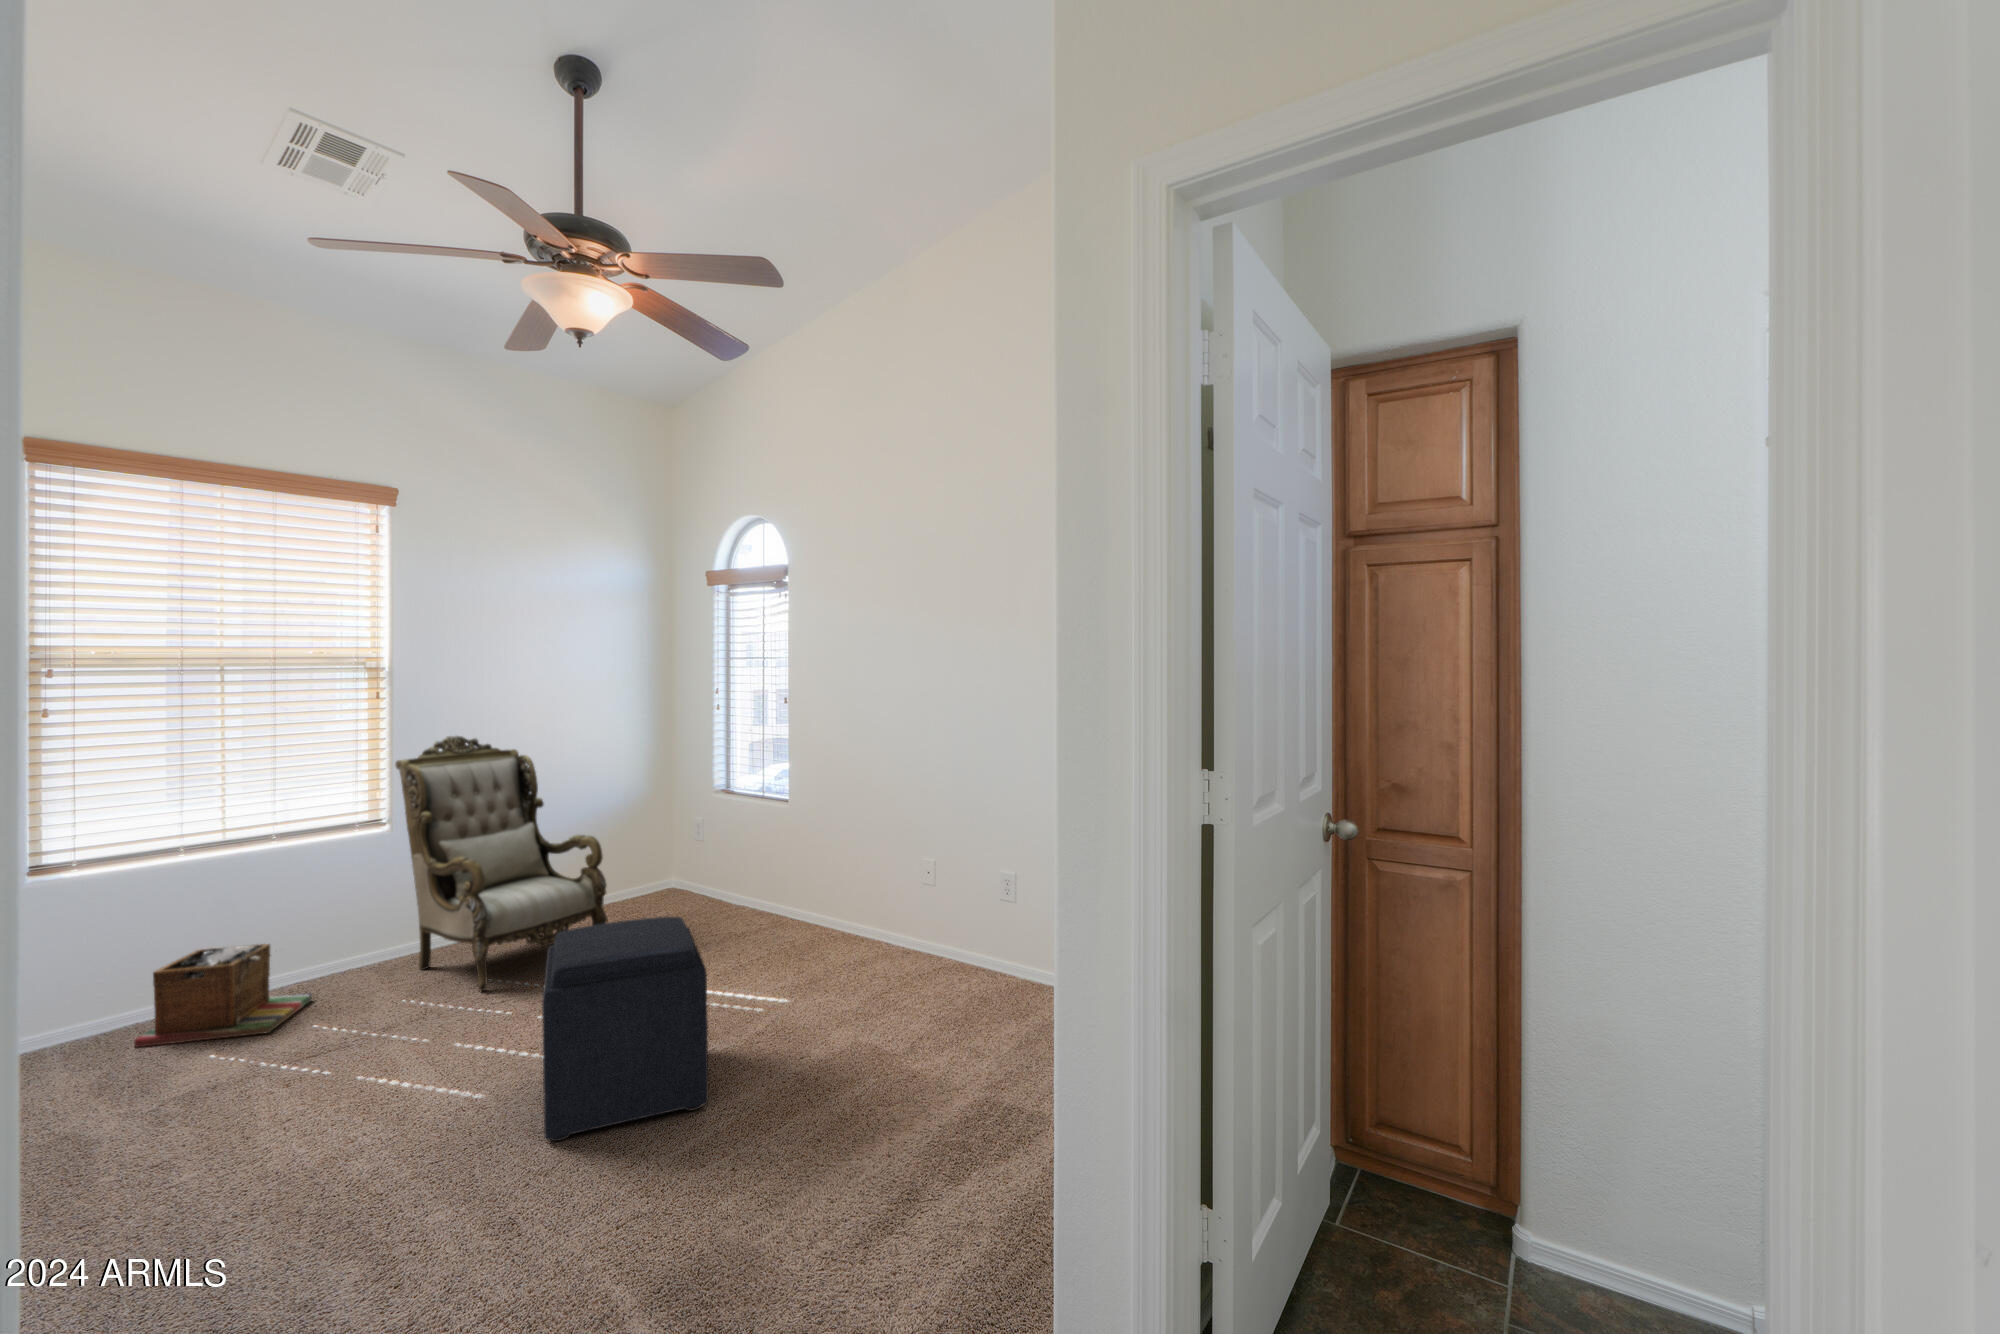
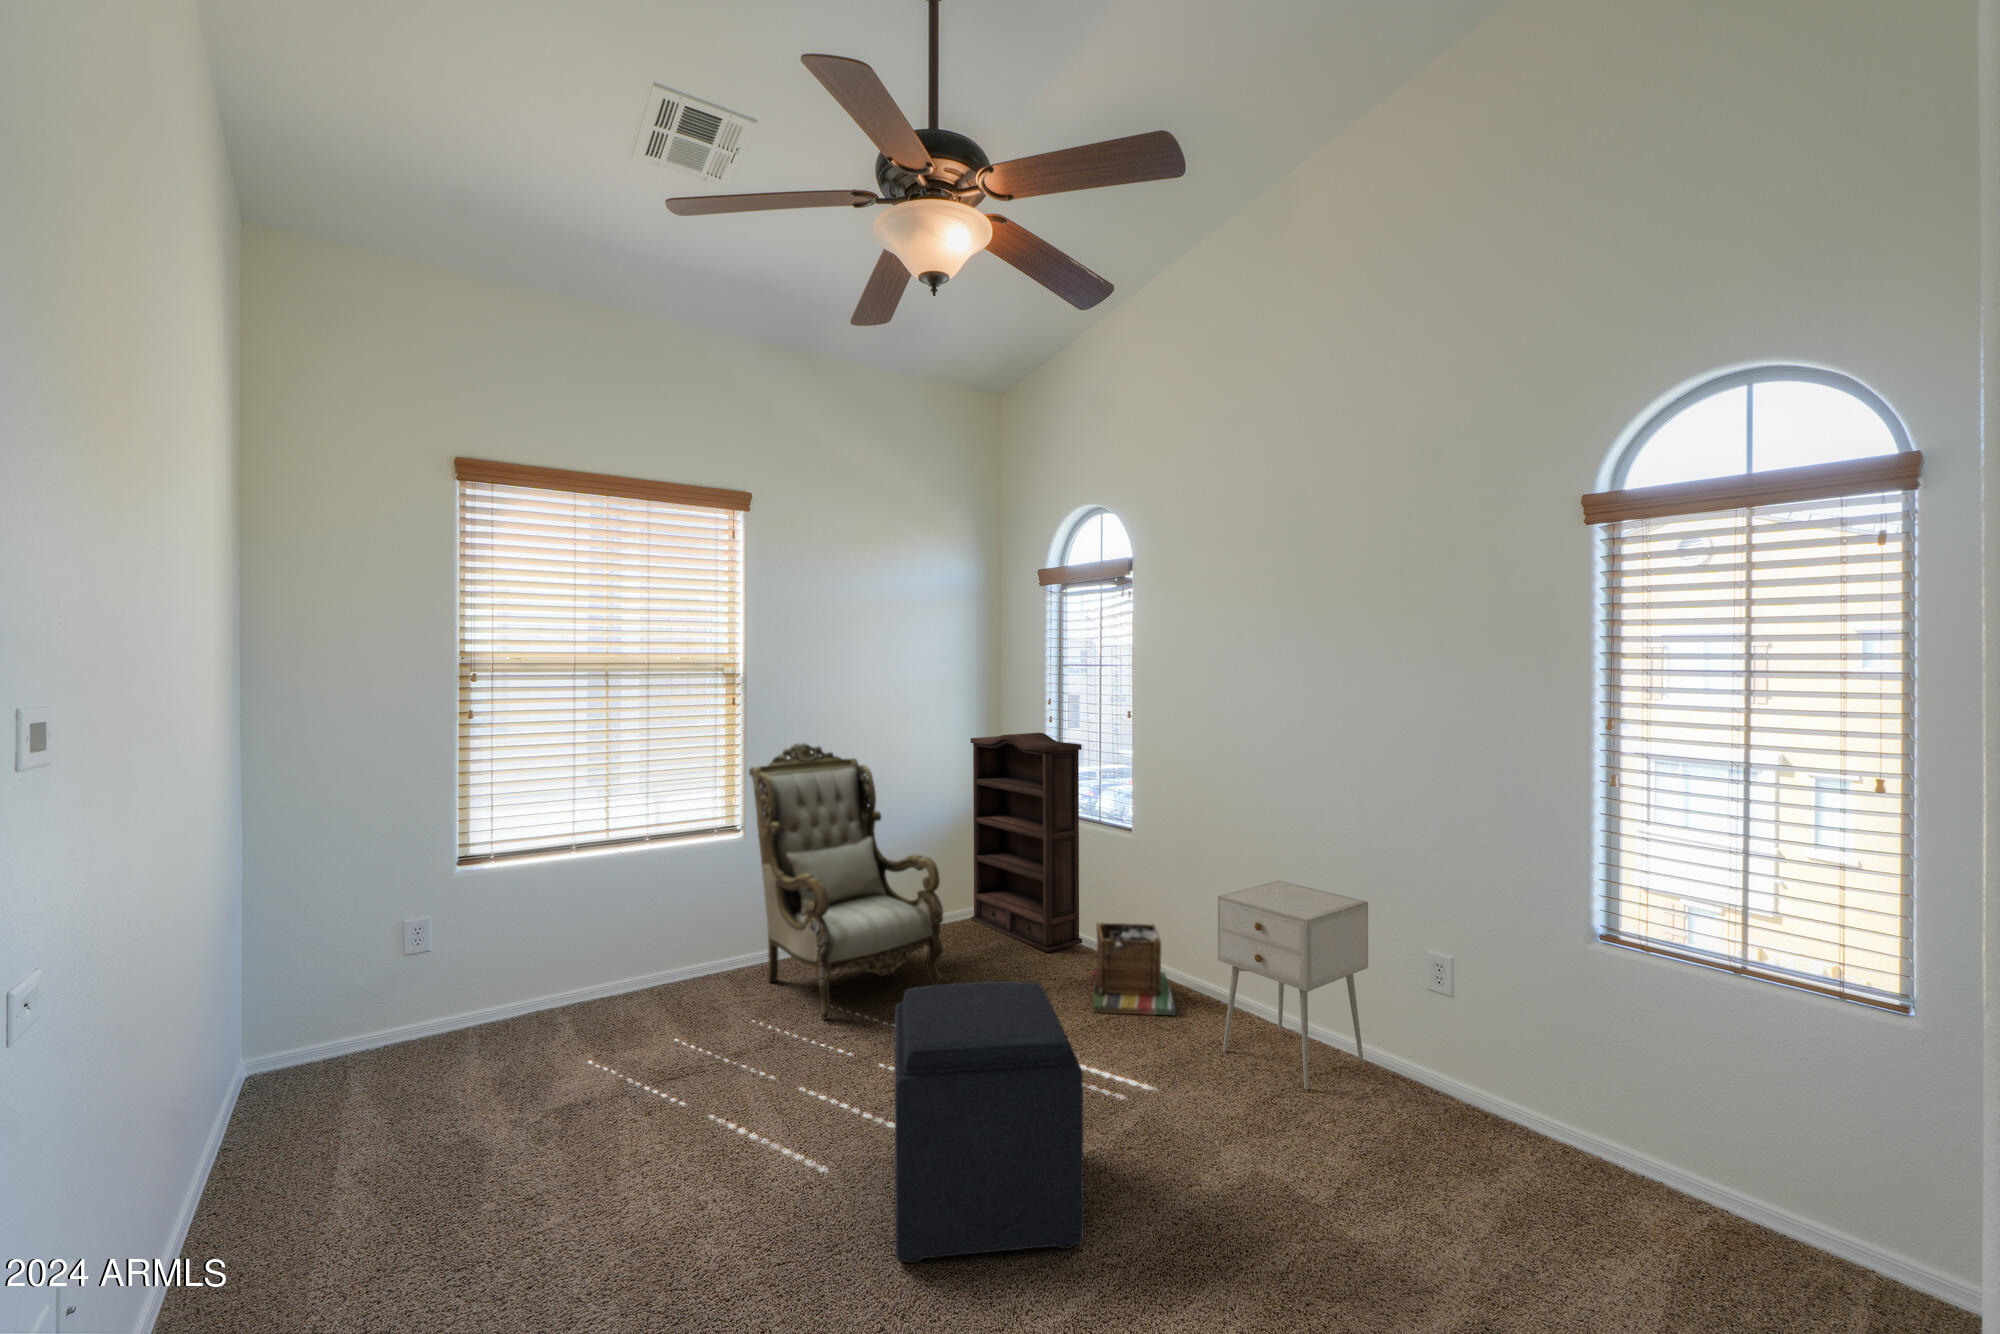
bookshelf: none [639,720,747,918] -> present [971,733,1082,952]
nightstand: none [847,831,963,987] -> present [1218,881,1368,1090]
laundry basket: present [134,944,312,1047] -> present [1091,923,1176,1015]

